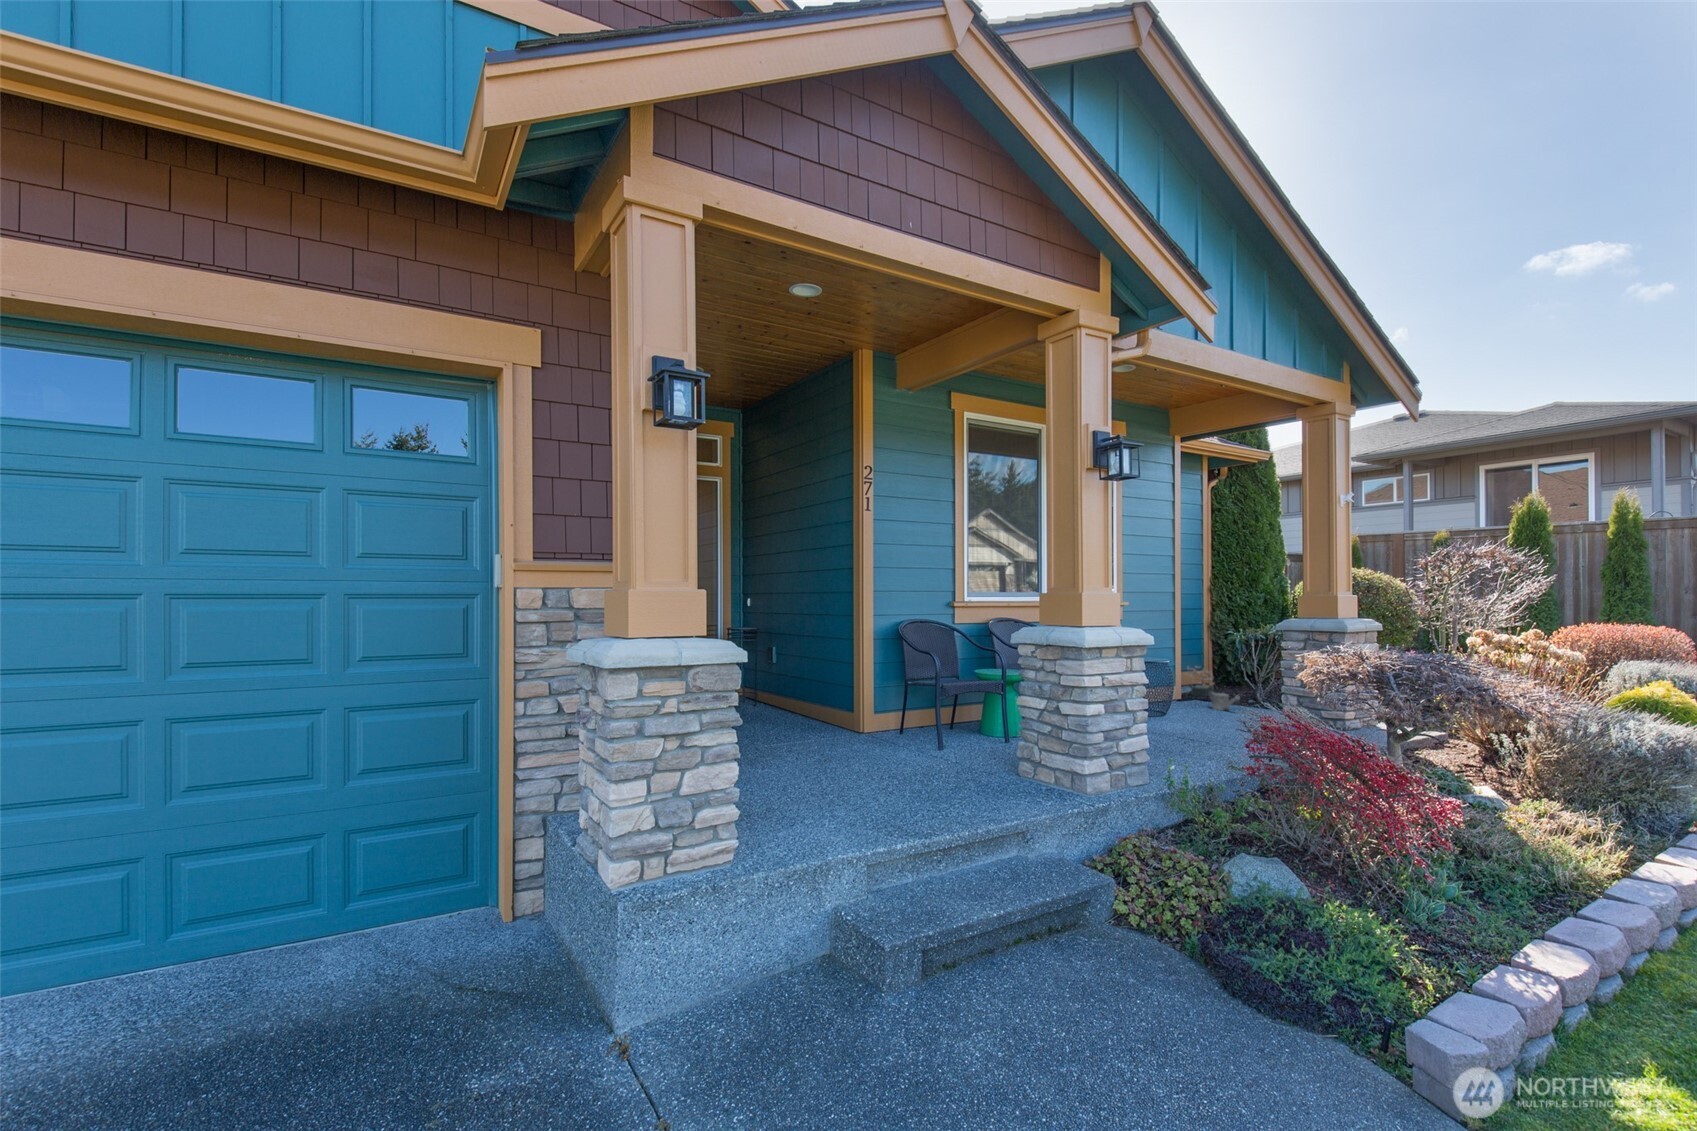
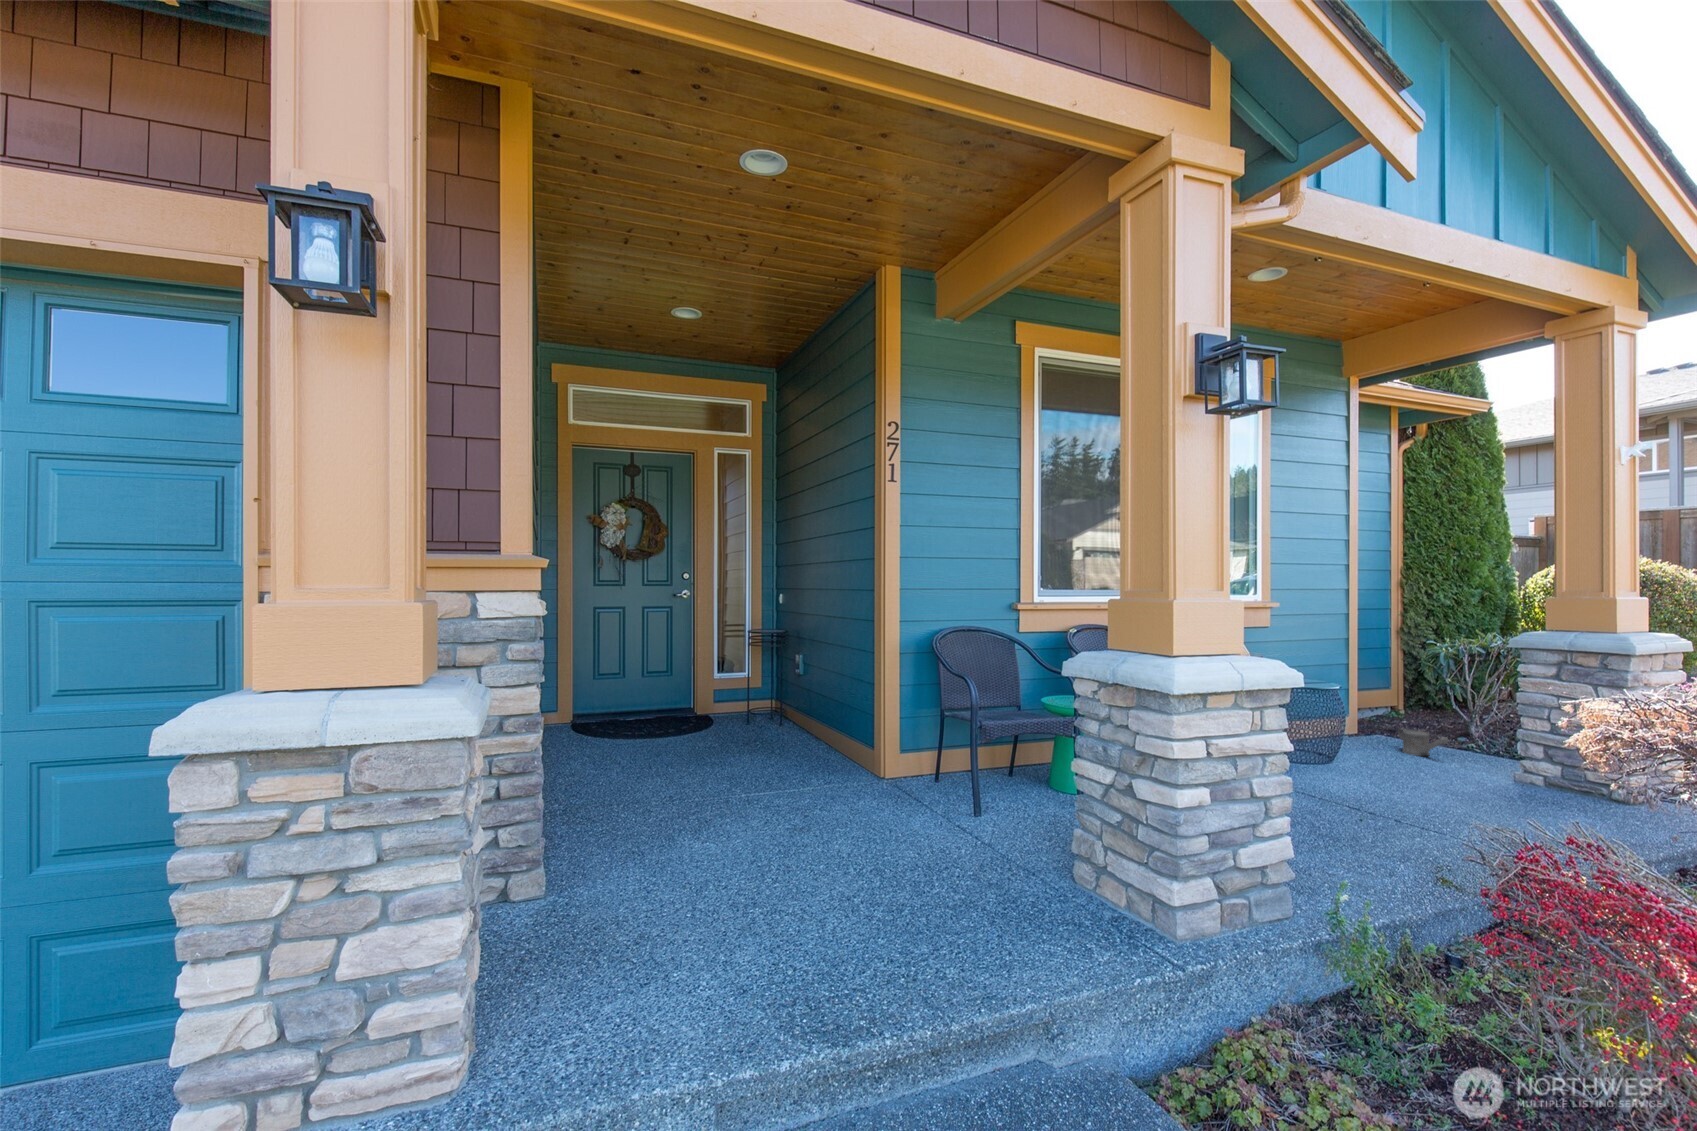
decorative plant: present [1189,666,1214,697] -> none [1362,687,1404,730]

